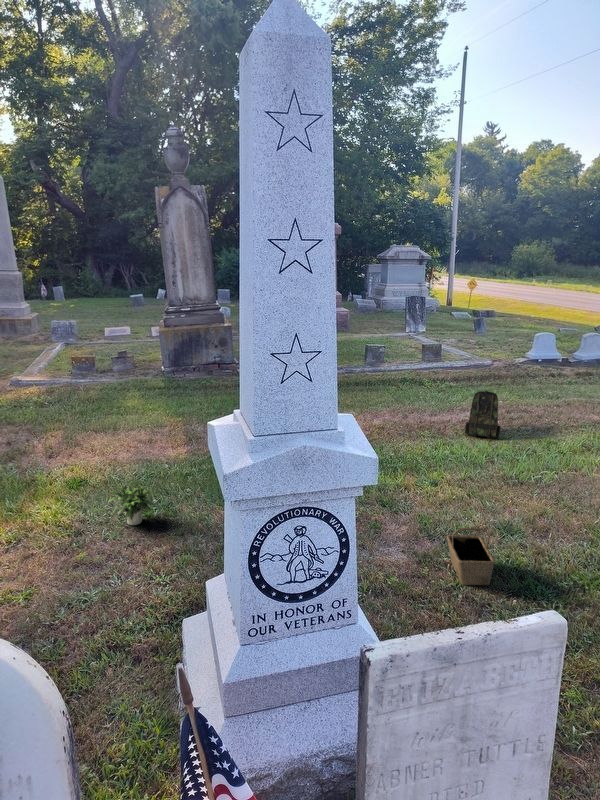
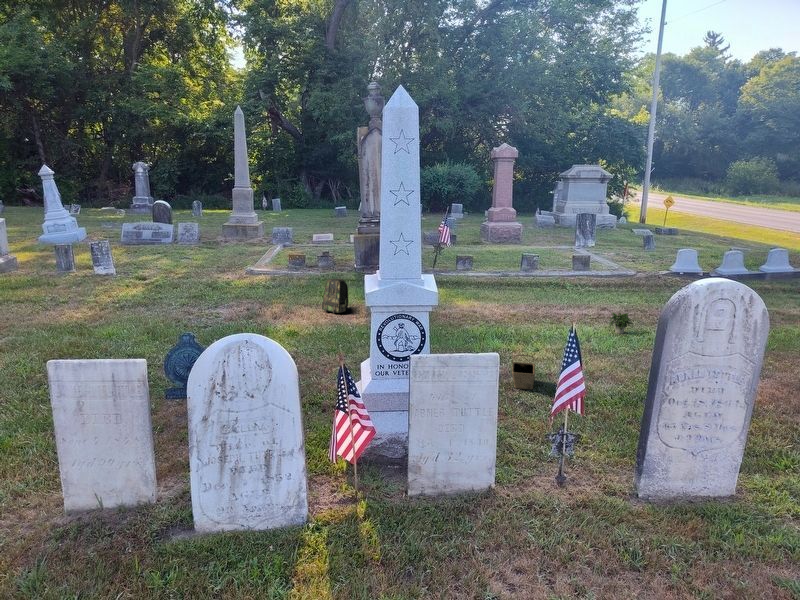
backpack: present [465,391,501,438] -> present [322,279,348,313]
potted plant: present [109,485,156,525] -> present [610,312,633,334]

